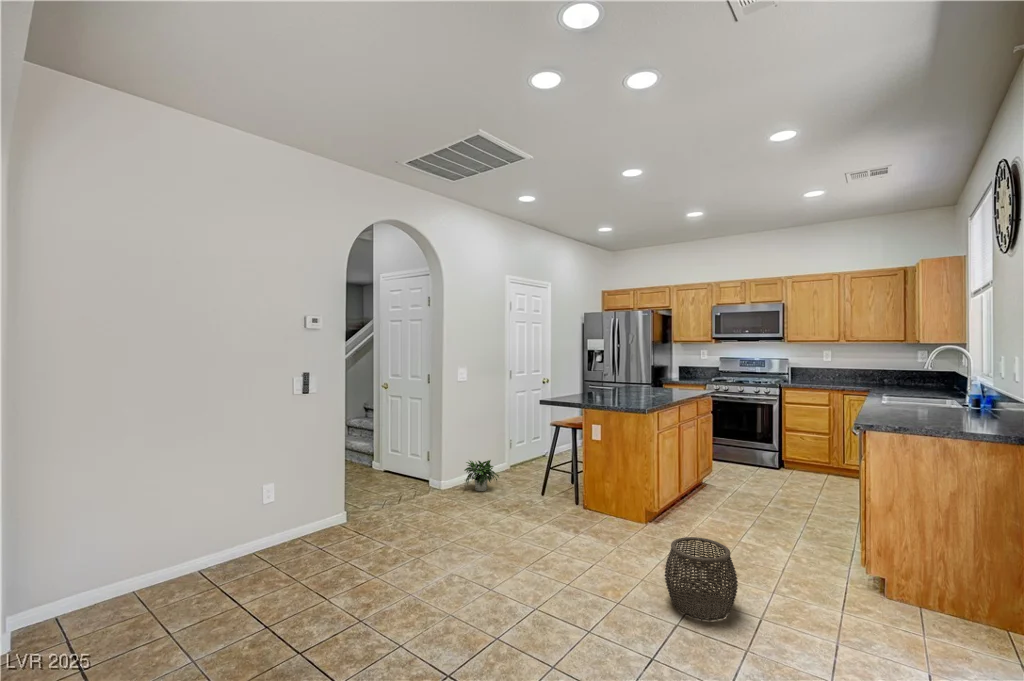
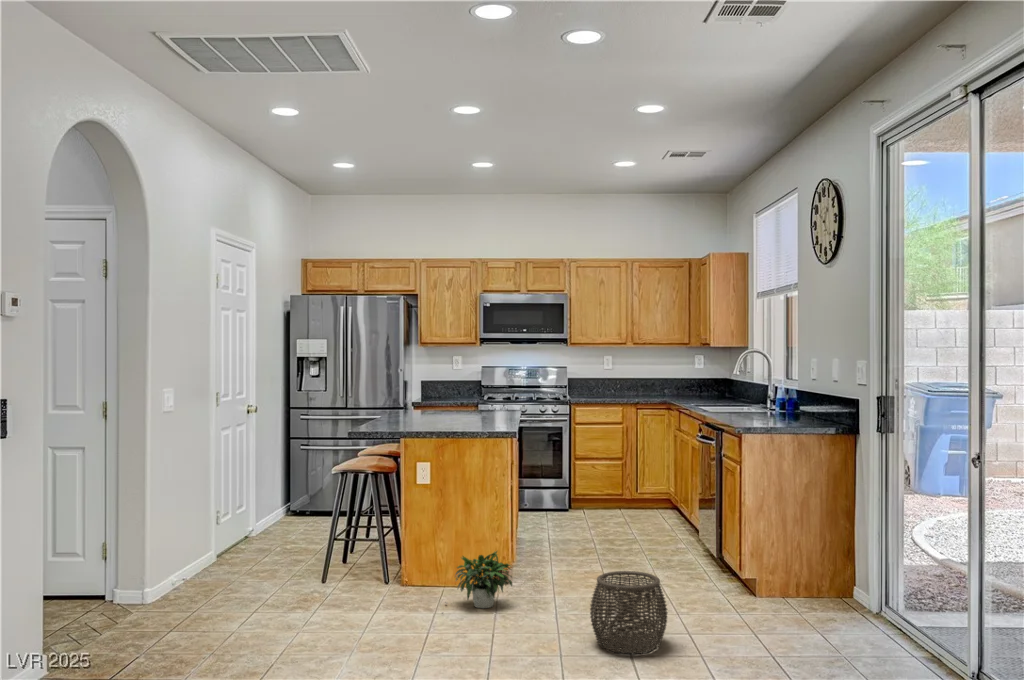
potted plant: present [464,460,499,491] -> present [442,551,512,614]

